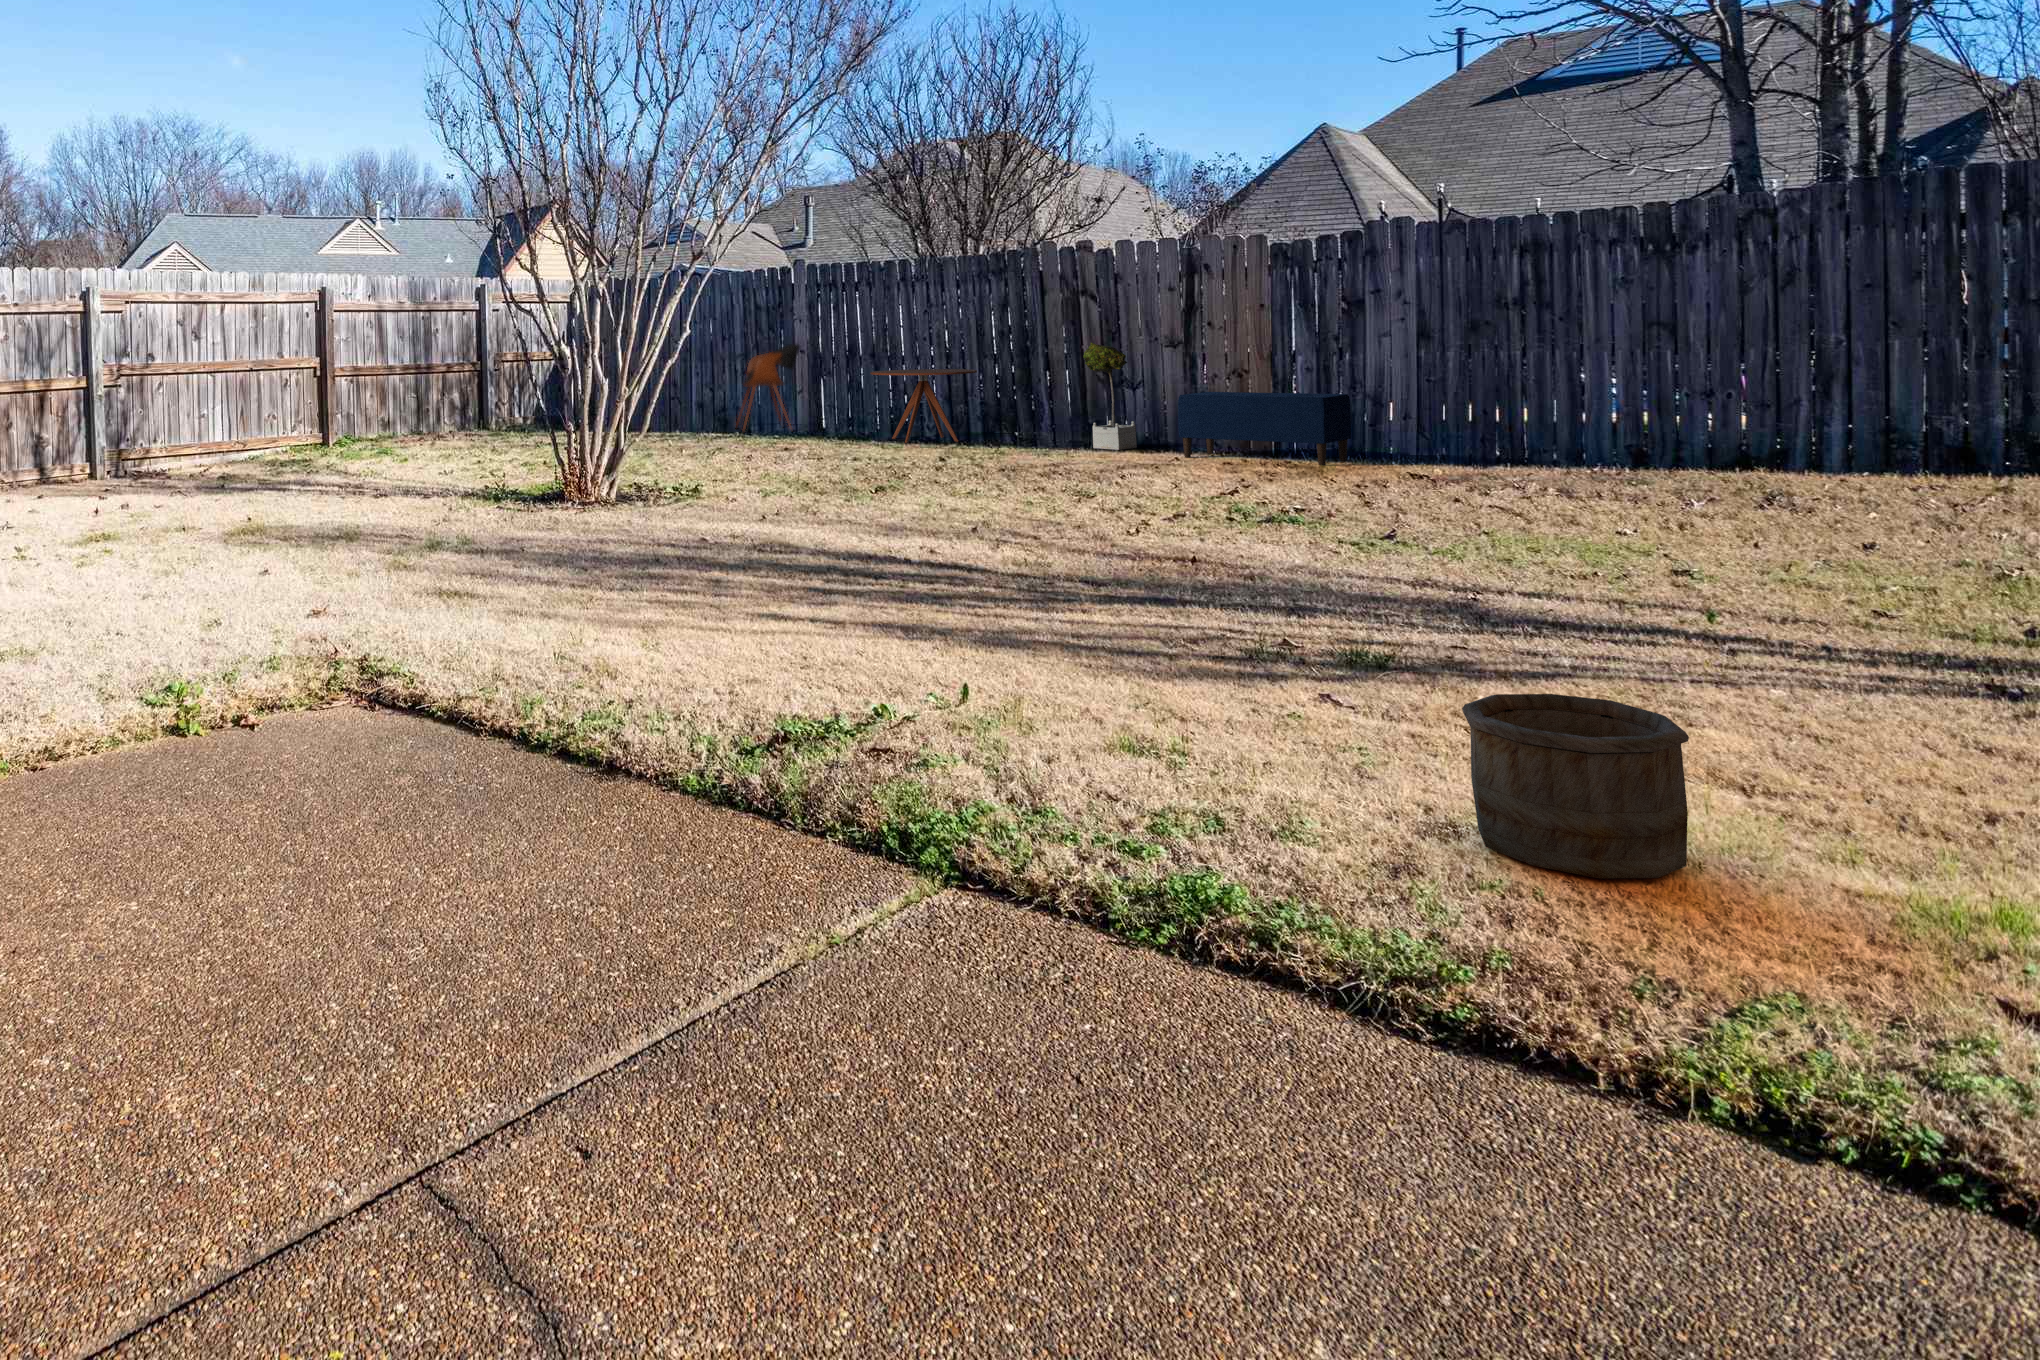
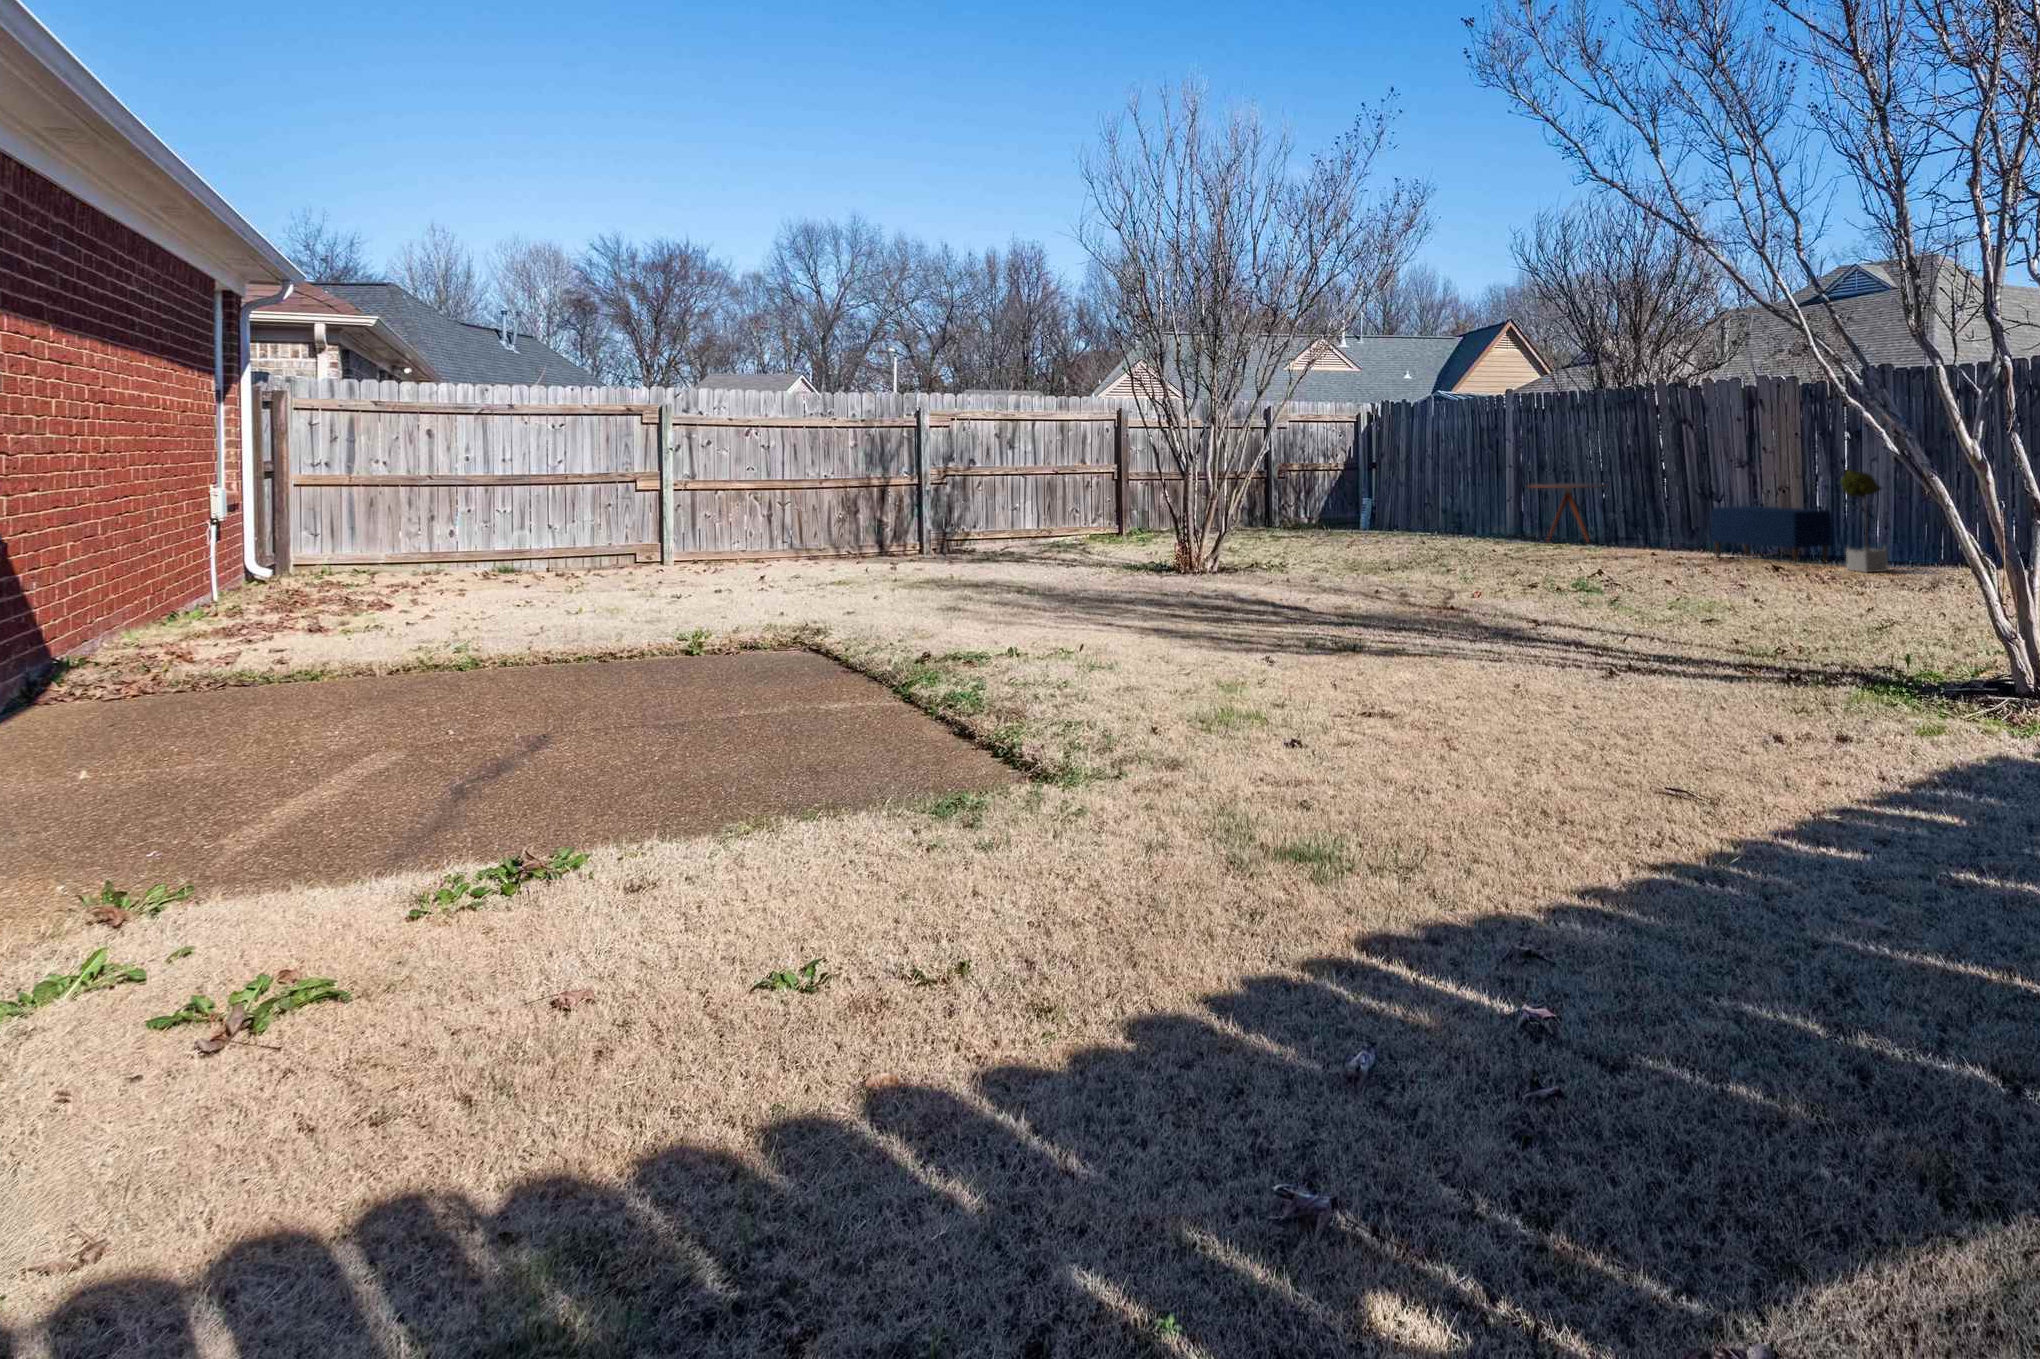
potted tree: present [1083,342,1137,450] -> present [1840,470,1888,573]
chair: present [736,344,800,431] -> none [1449,460,1504,533]
wooden bucket: present [1462,694,1689,878] -> none [1133,645,1219,723]

